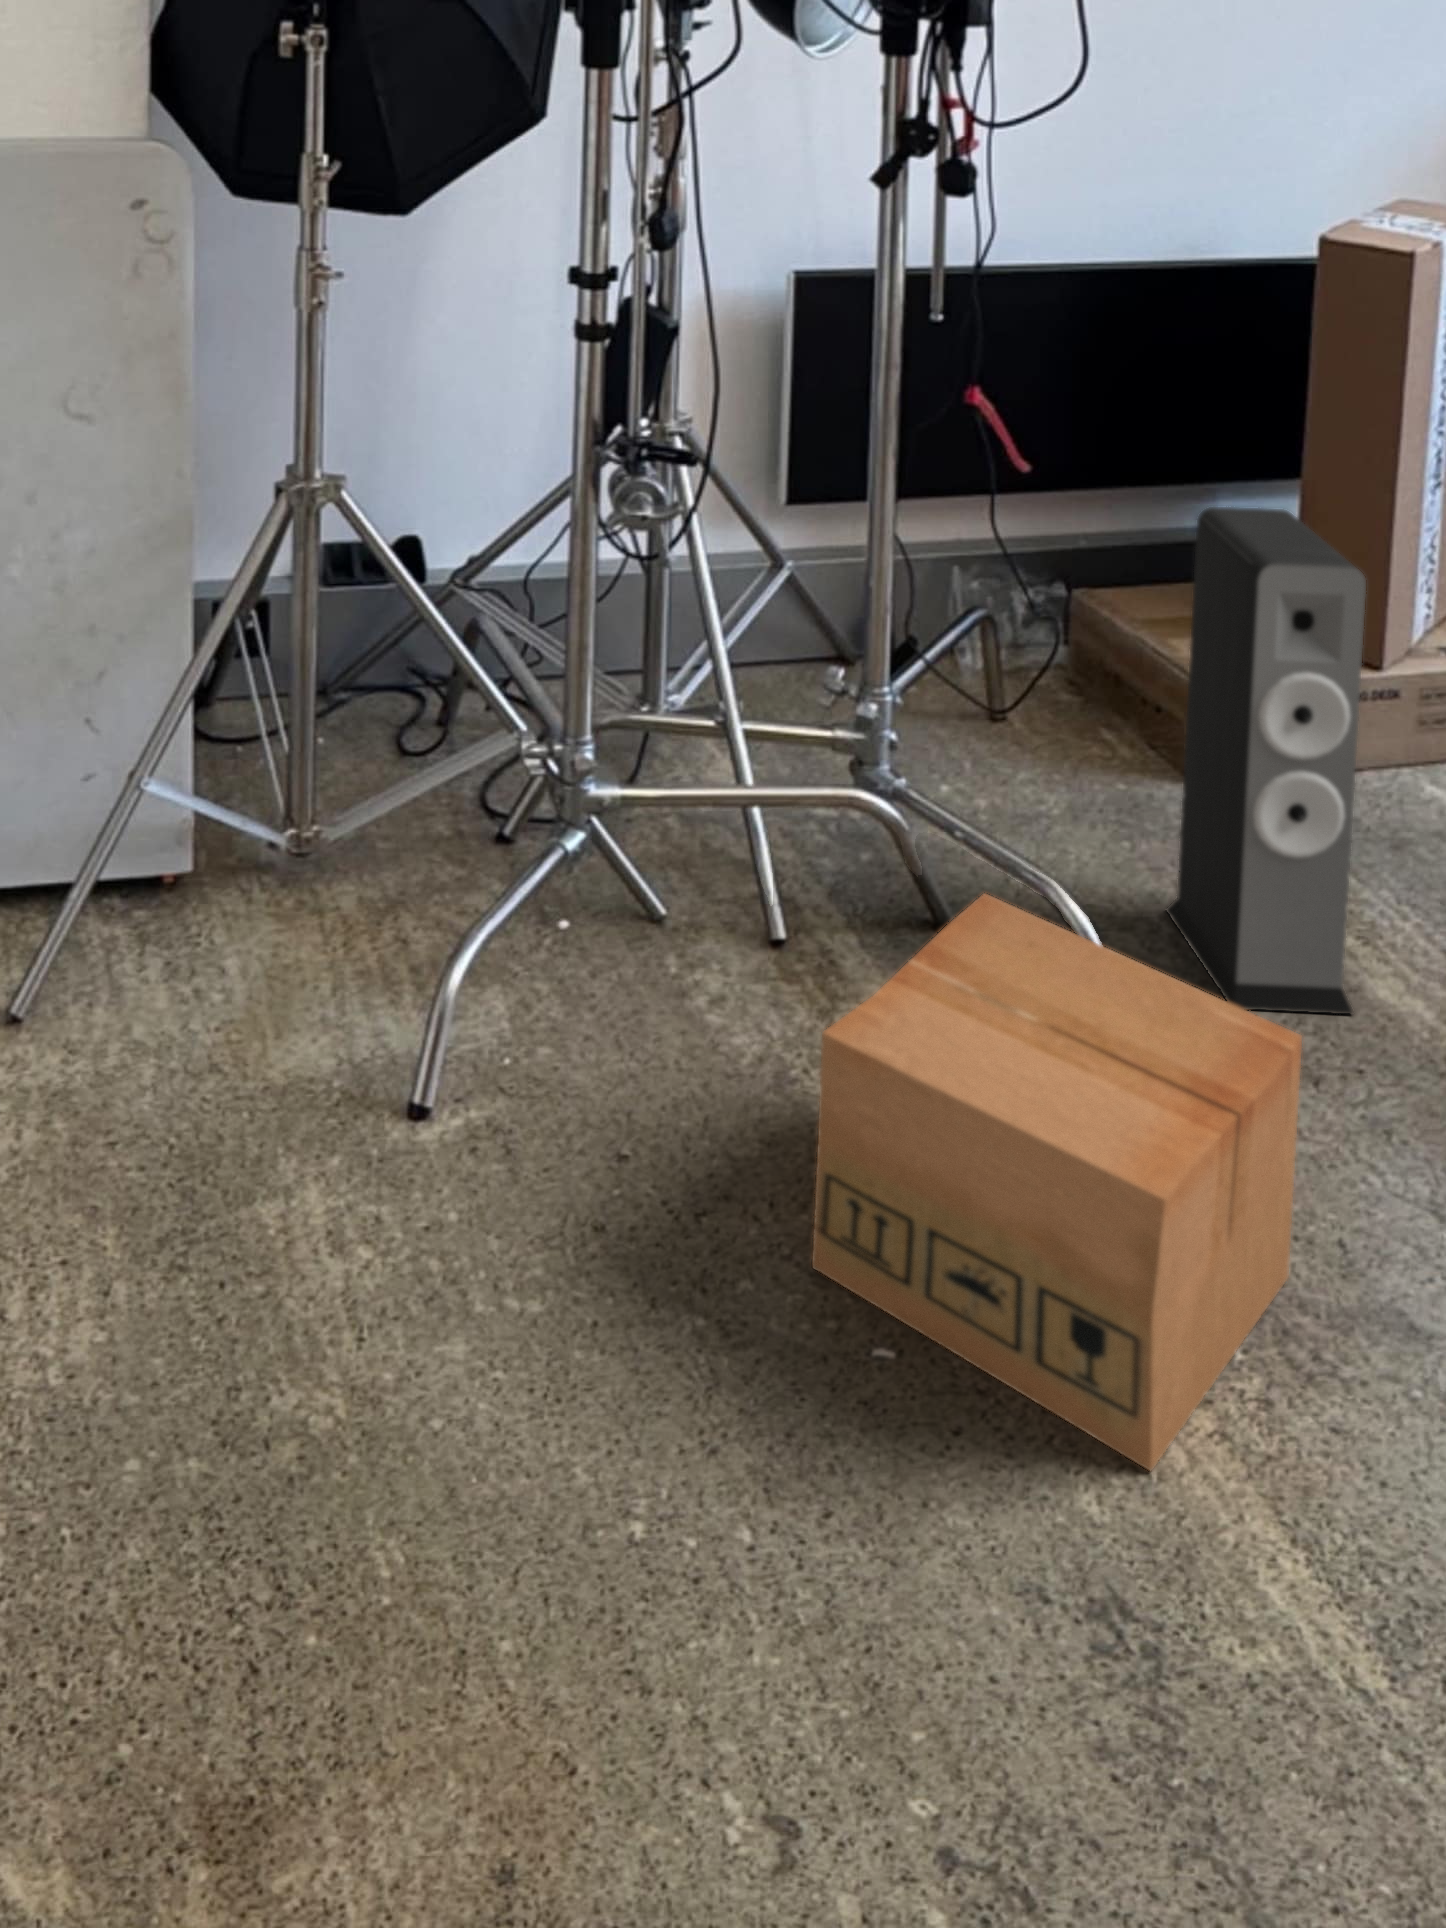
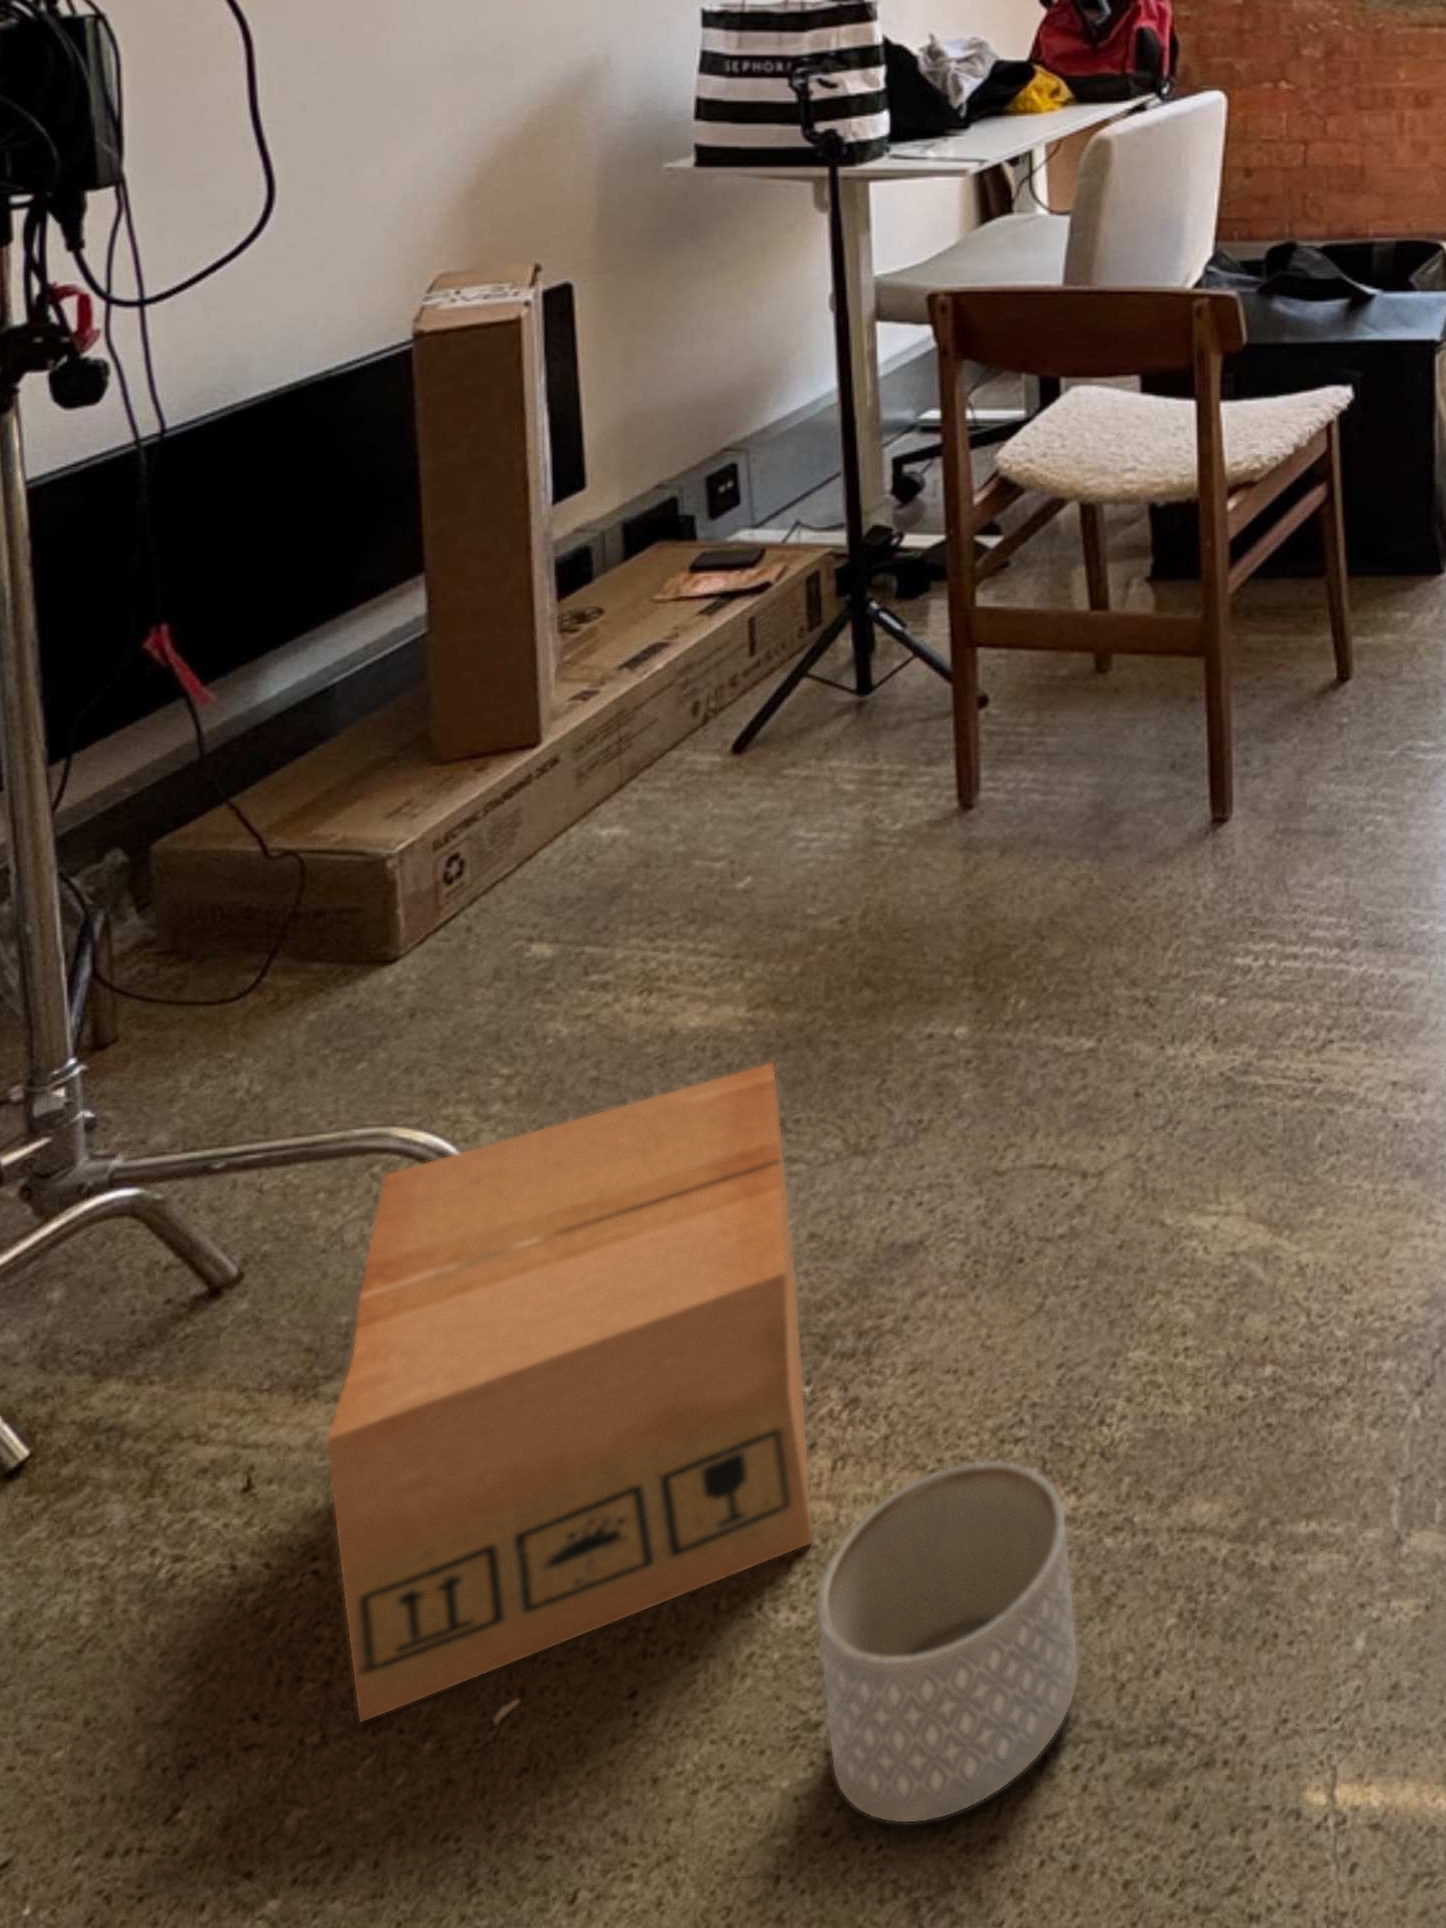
speaker: present [1166,507,1366,1014] -> none [421,615,688,1133]
planter: none [1020,1461,1287,1835] -> present [817,1462,1078,1822]

